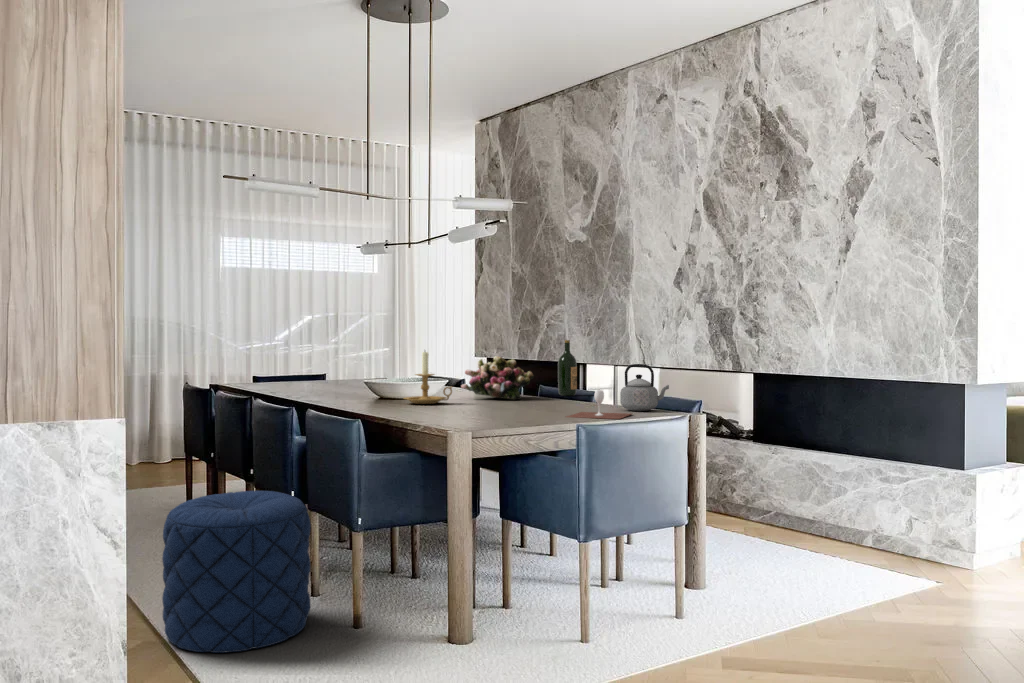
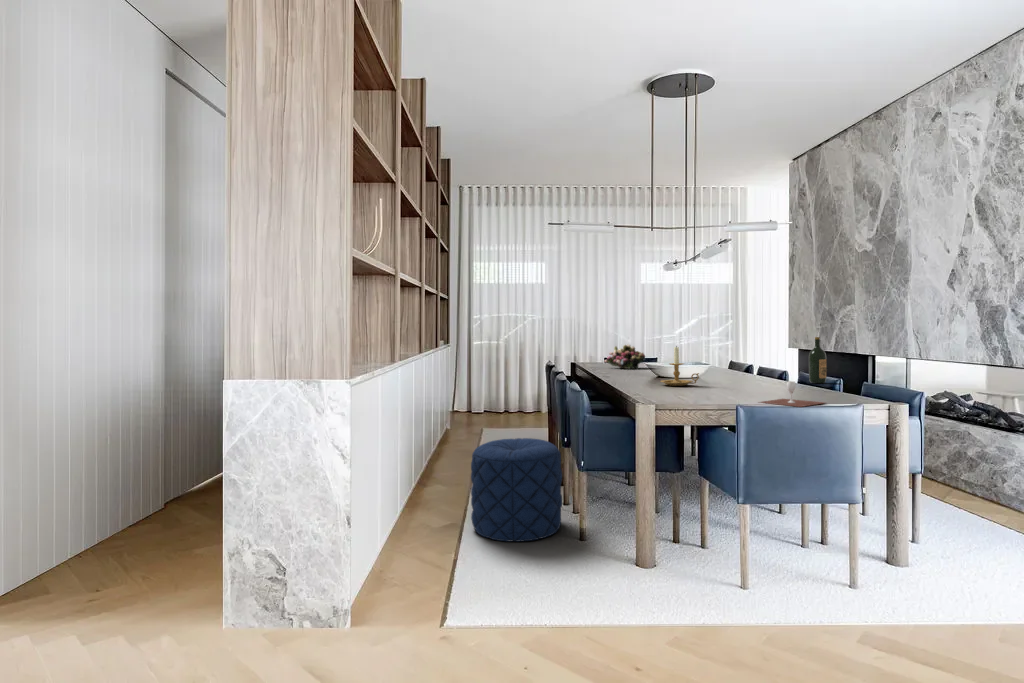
flower arrangement: present [461,356,534,400] -> present [604,344,645,369]
teapot: present [620,364,669,411] -> none [827,360,874,401]

